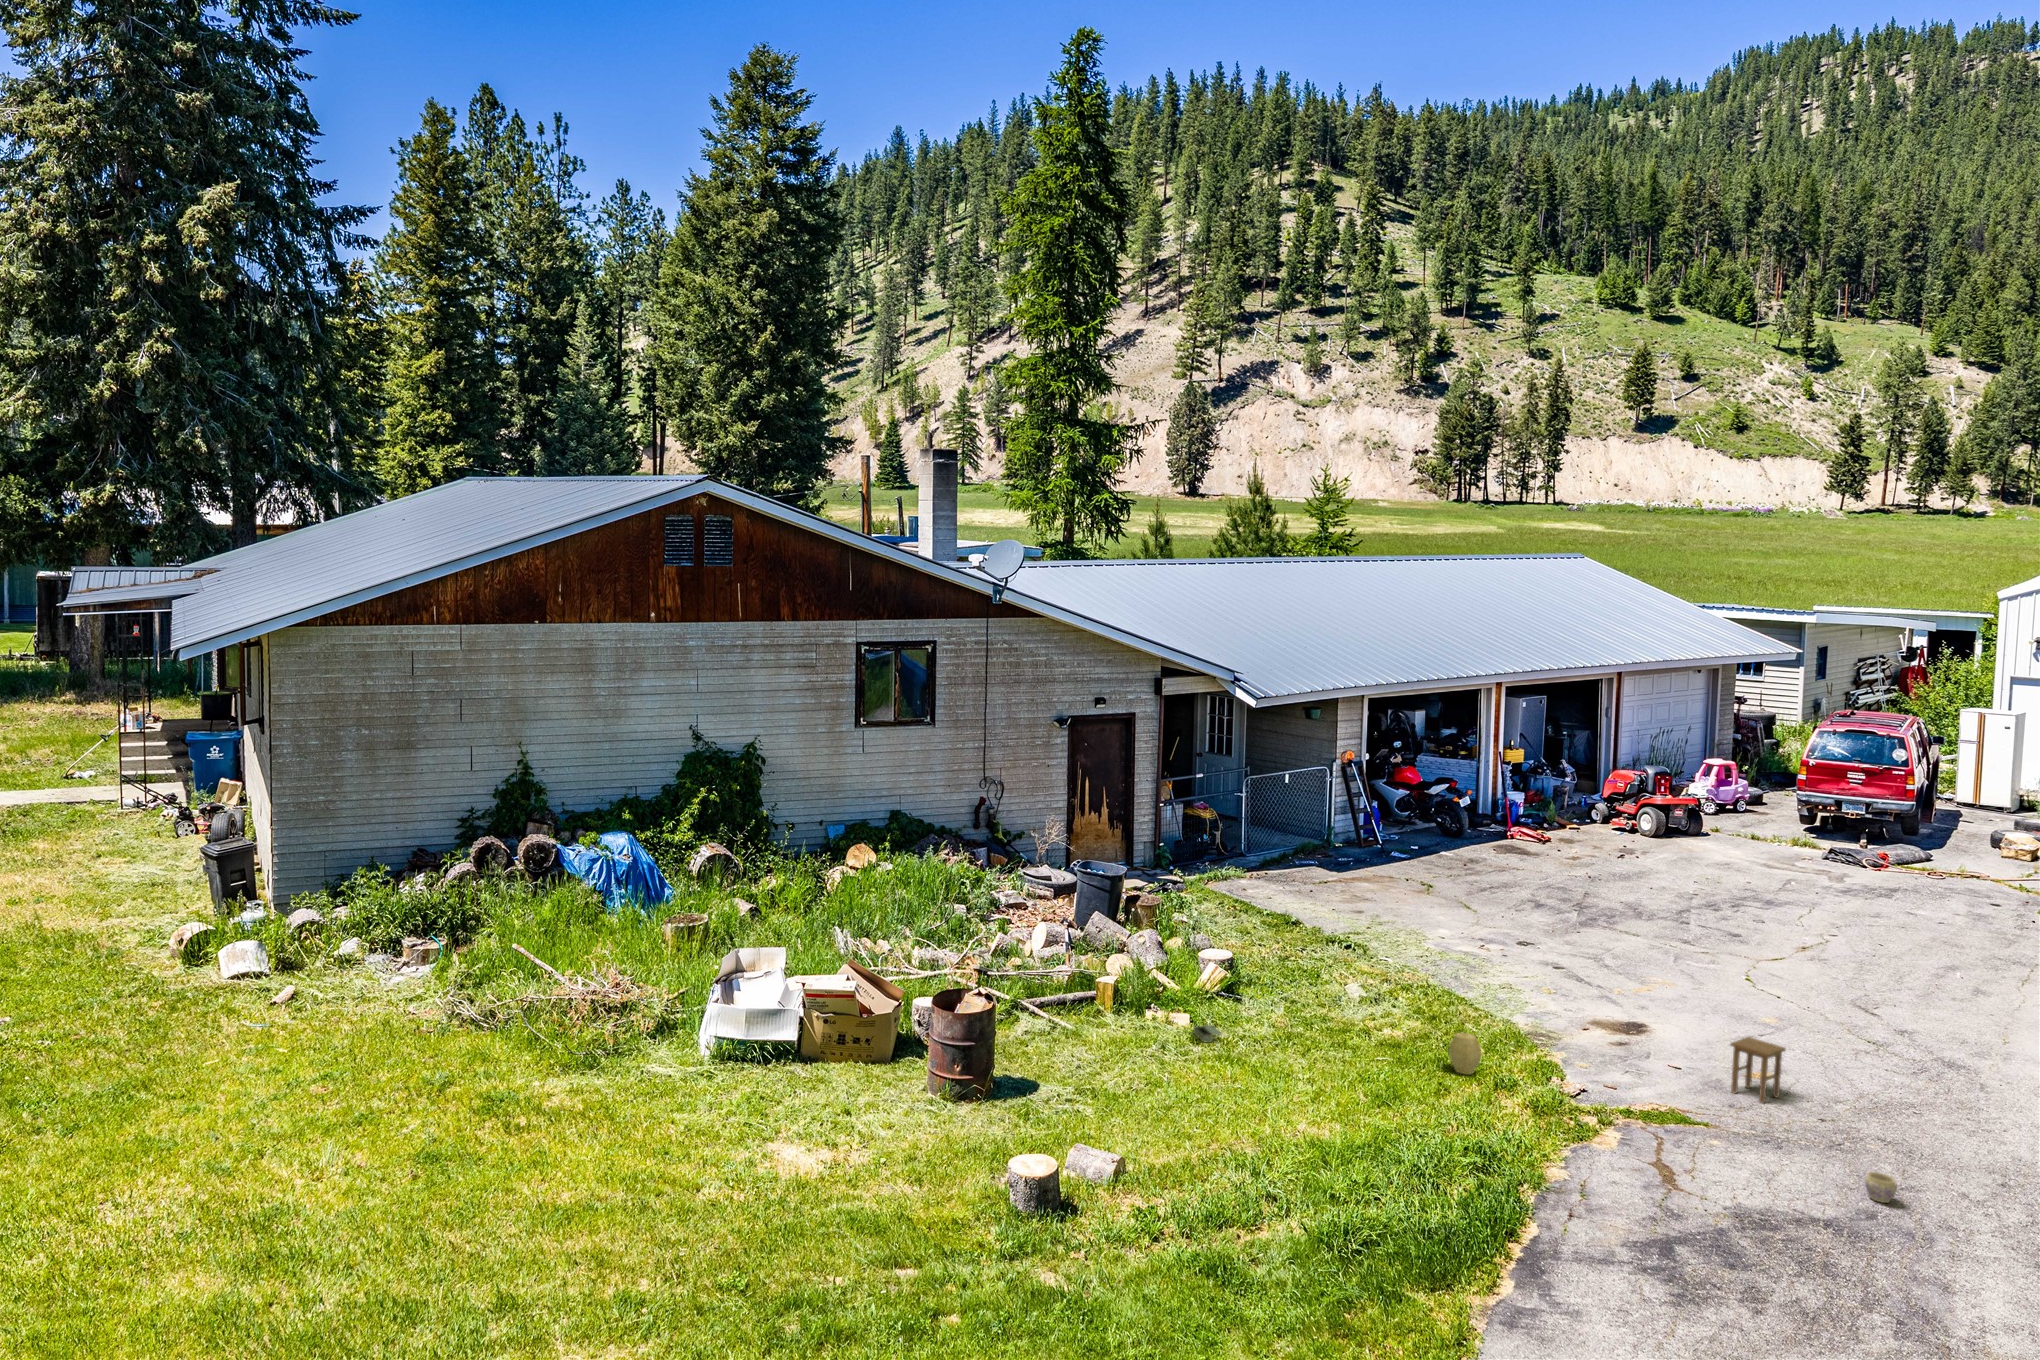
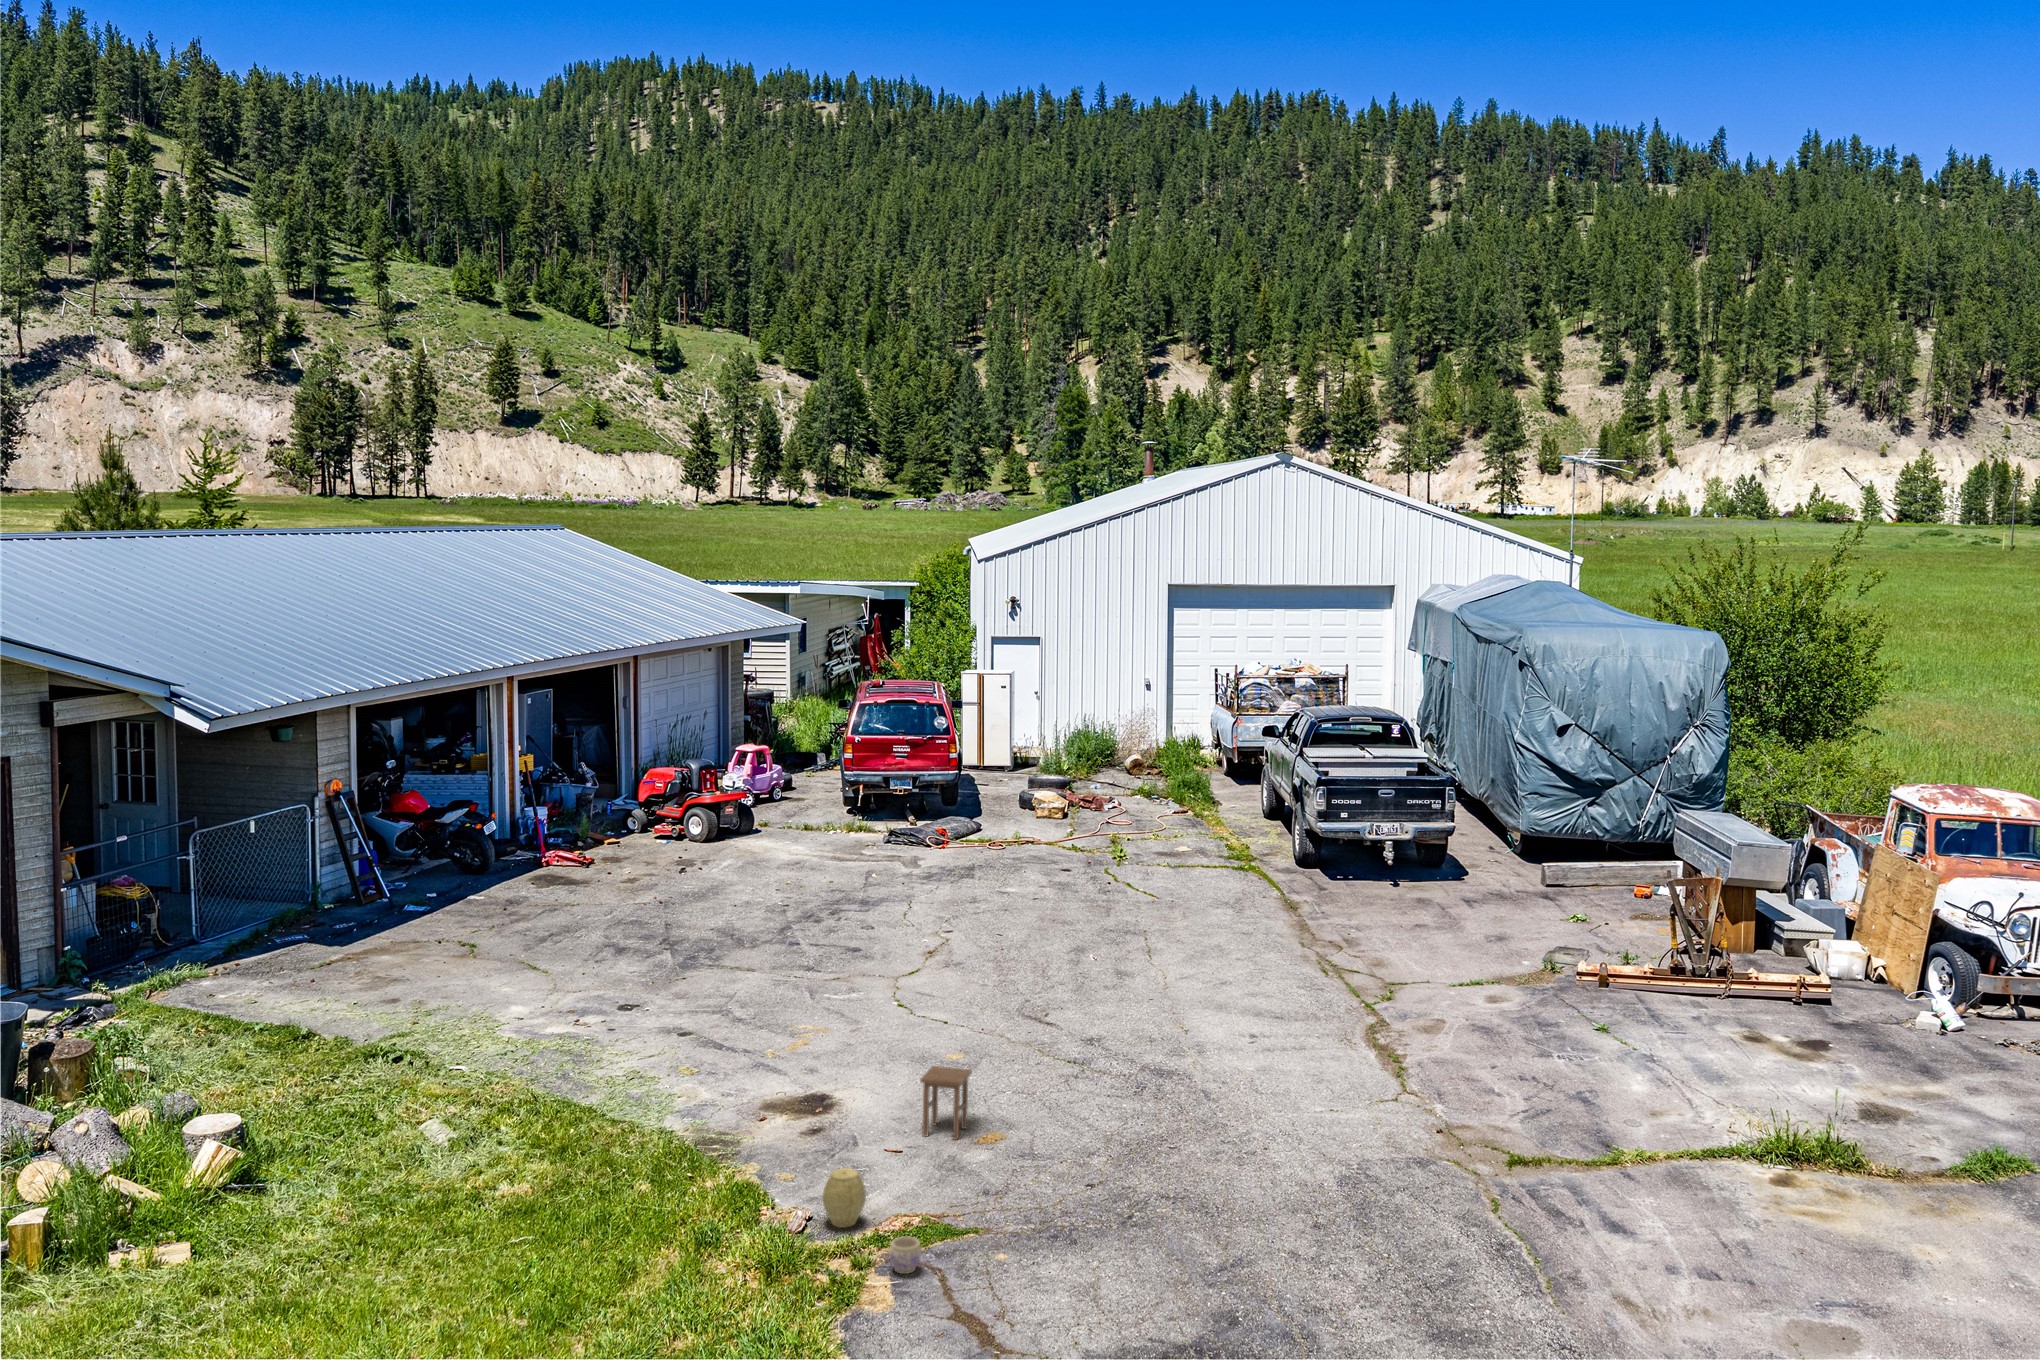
toolbox: present [1193,1025,1221,1042] -> none [206,1247,262,1283]
woven basket: present [1449,1033,1482,1075] -> present [822,1168,866,1228]
planter: present [1865,1172,1897,1203] -> present [889,1236,922,1274]

